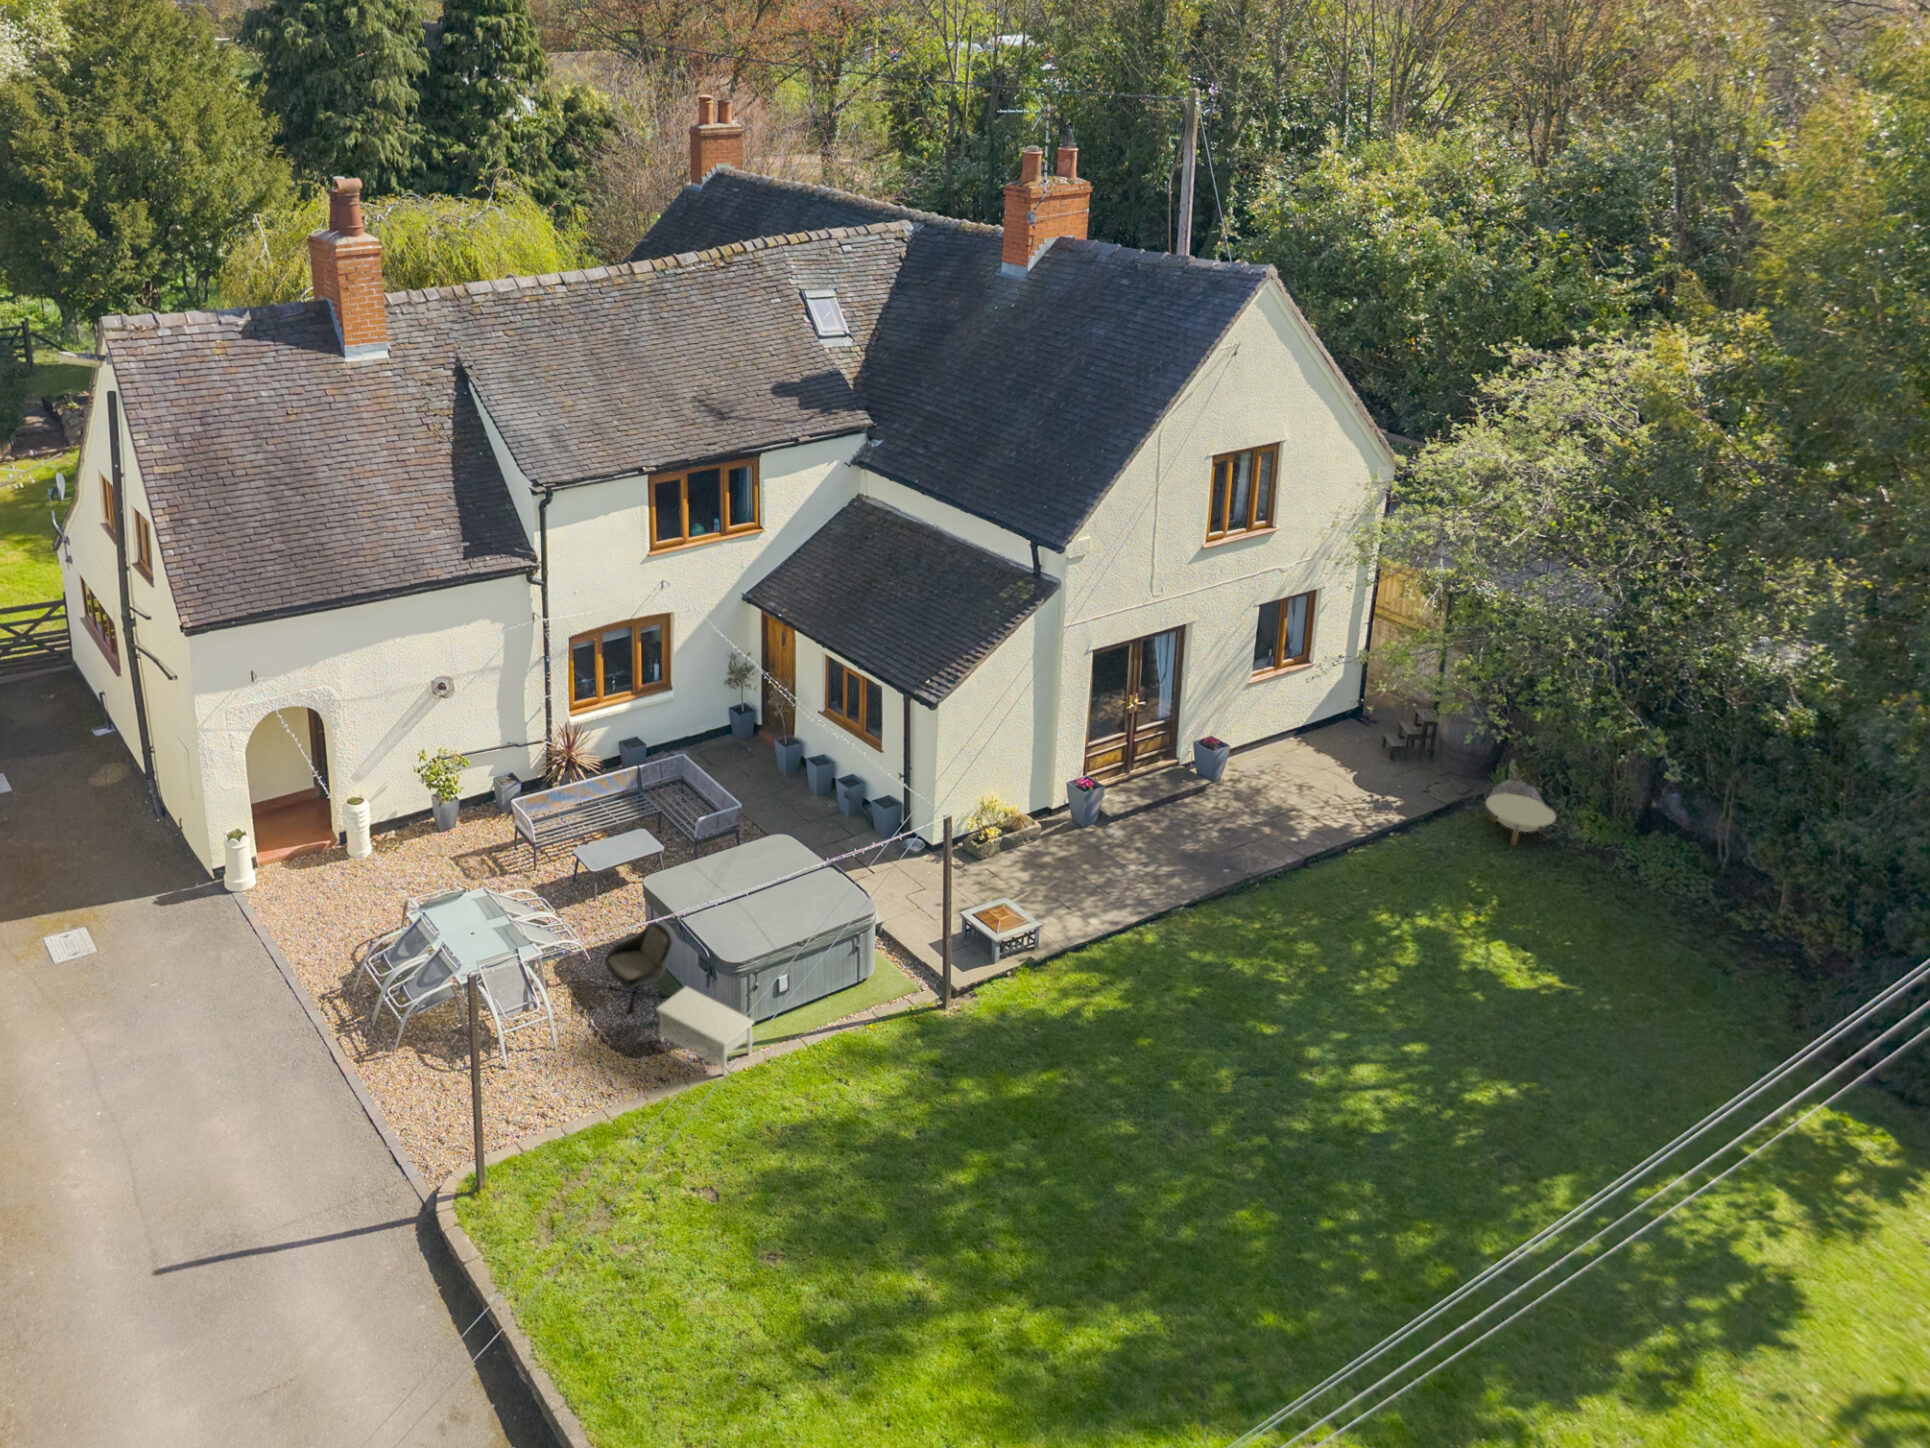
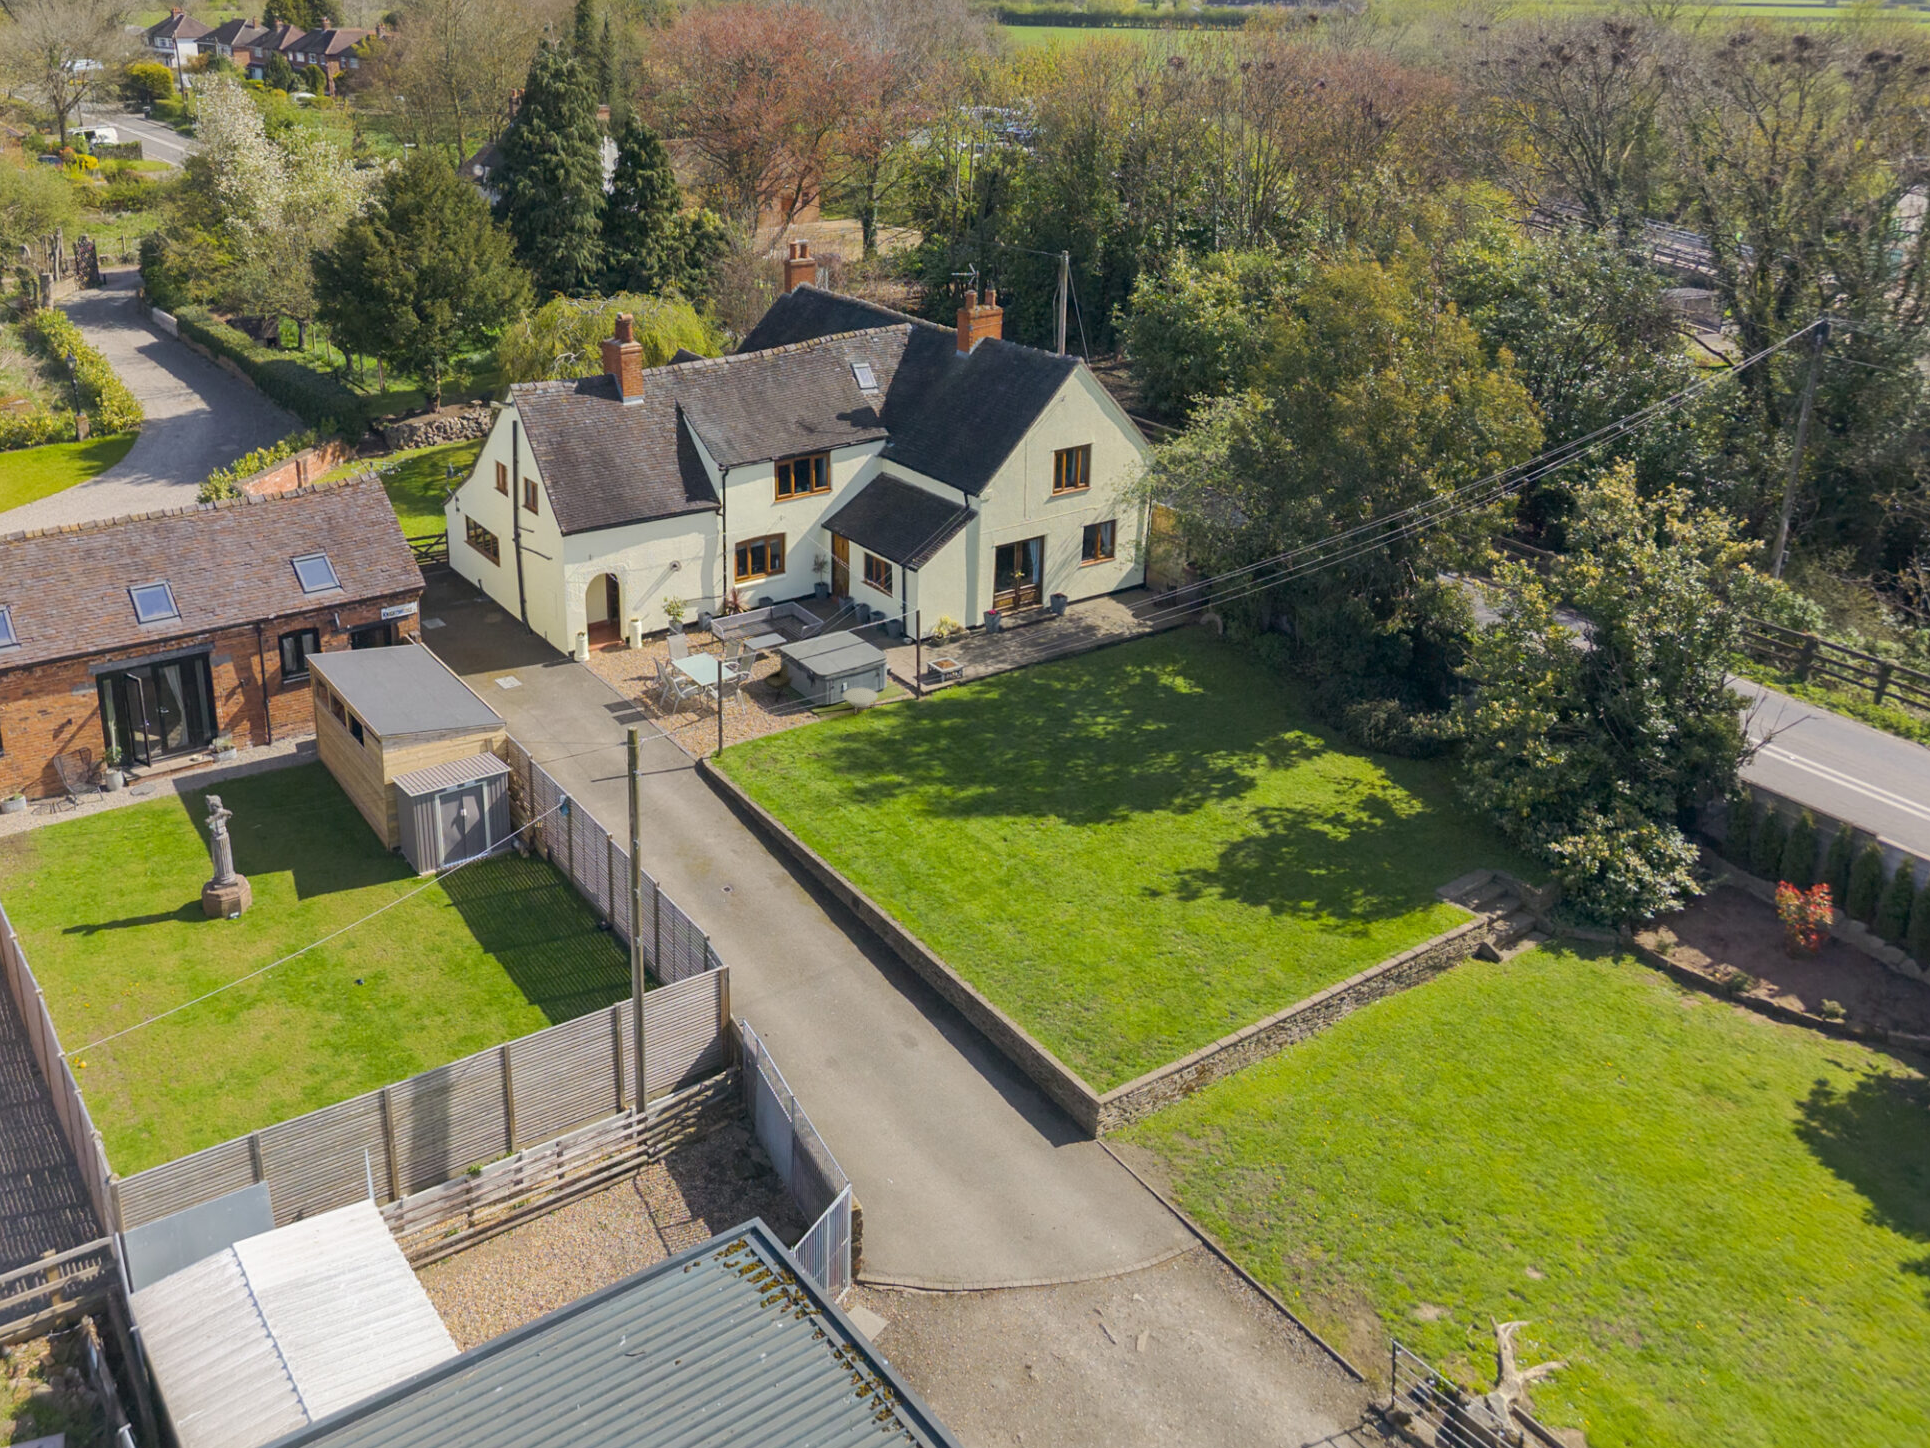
round table: present [1486,793,1556,845] -> present [843,688,878,715]
storage bench: present [656,987,754,1075] -> none [789,688,832,721]

